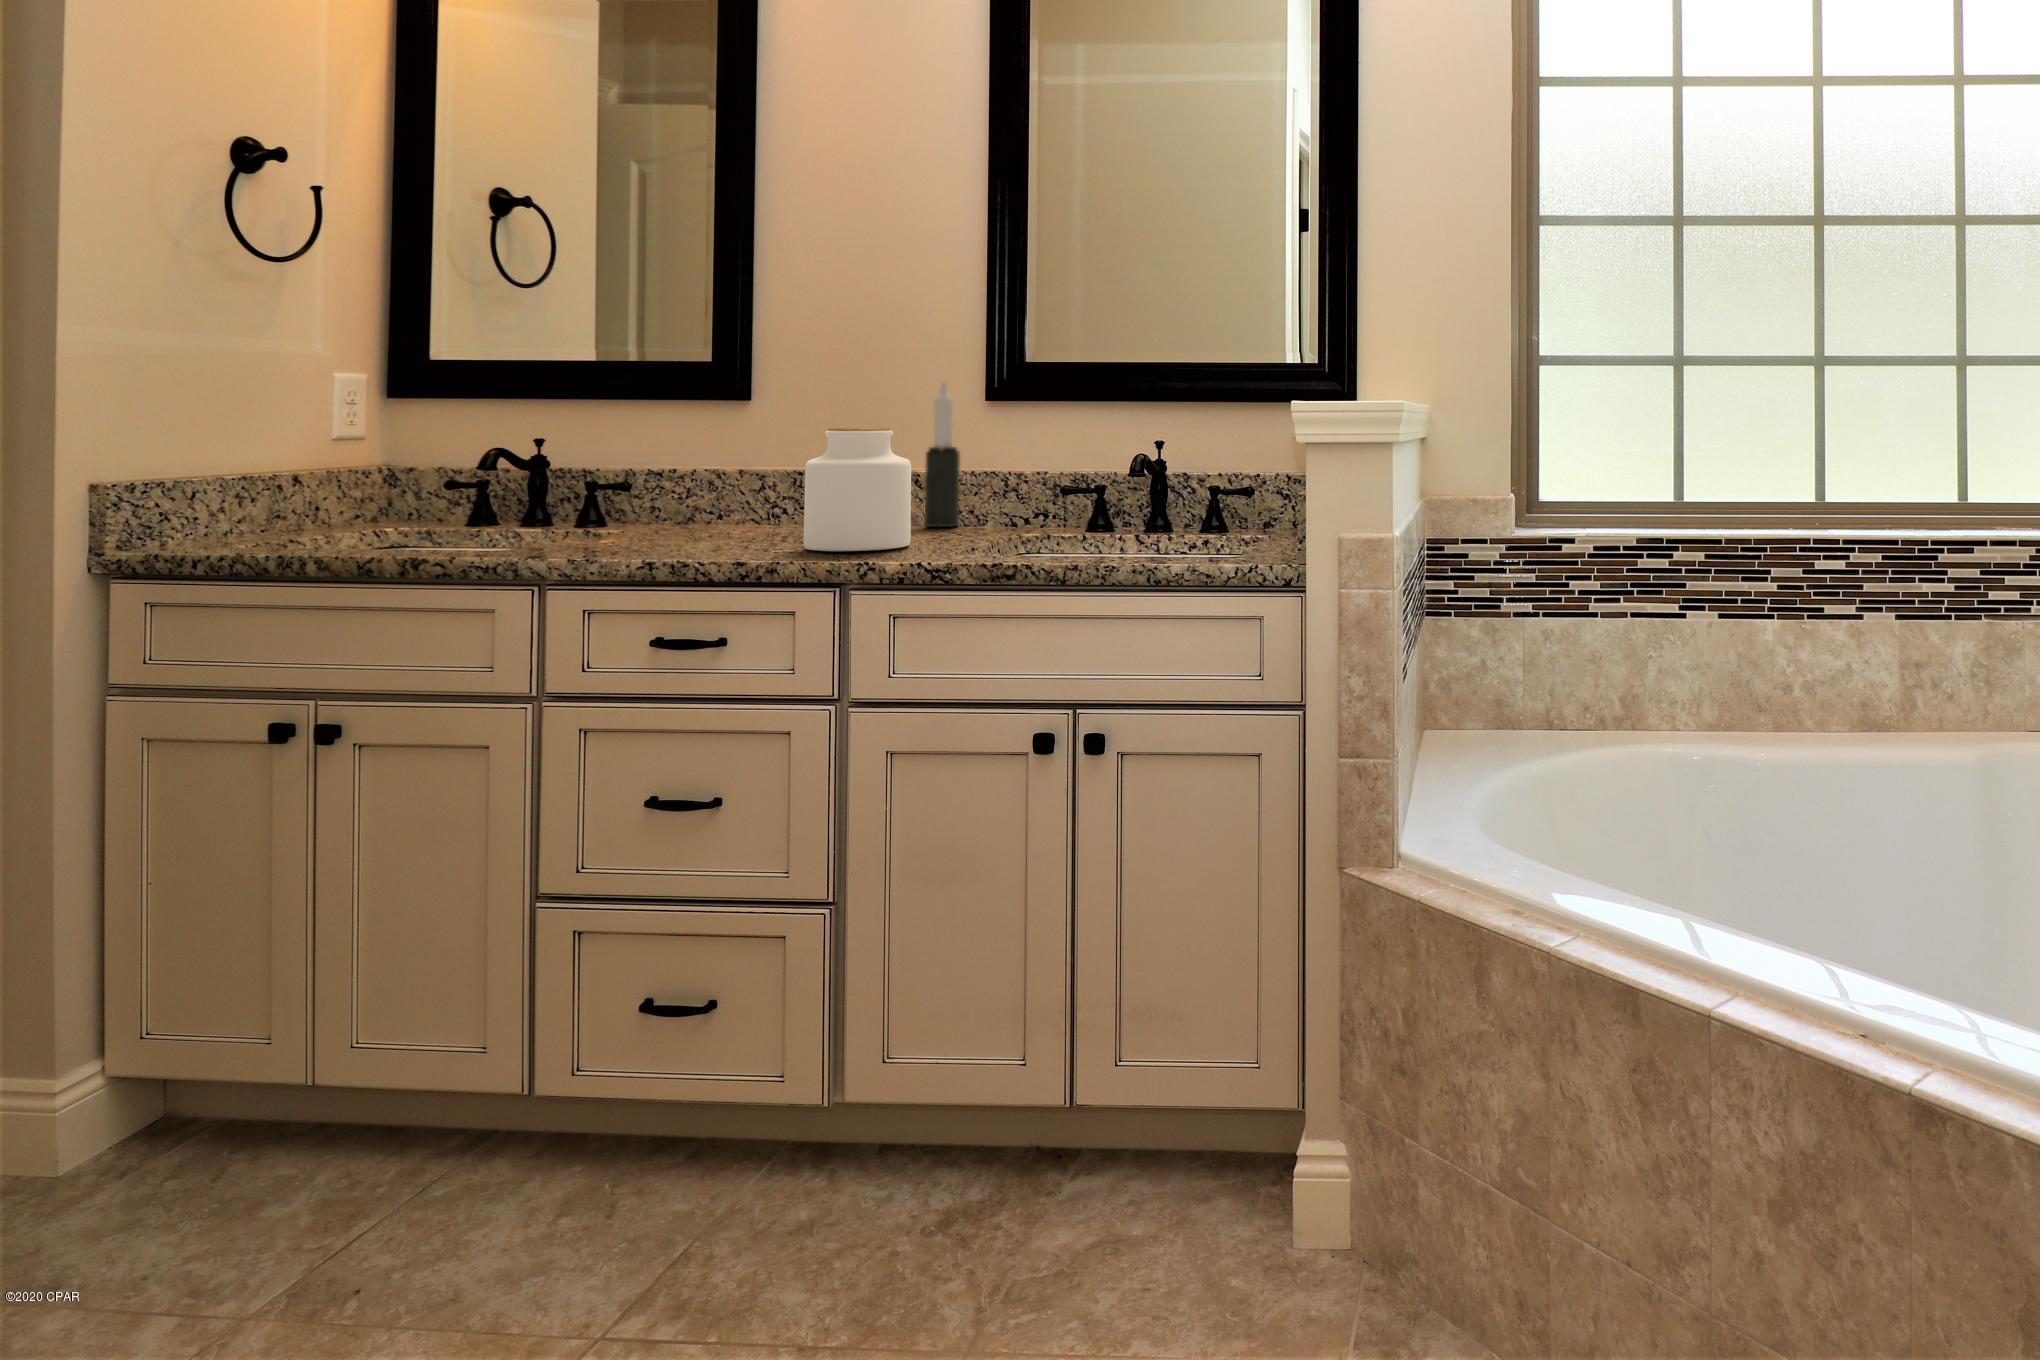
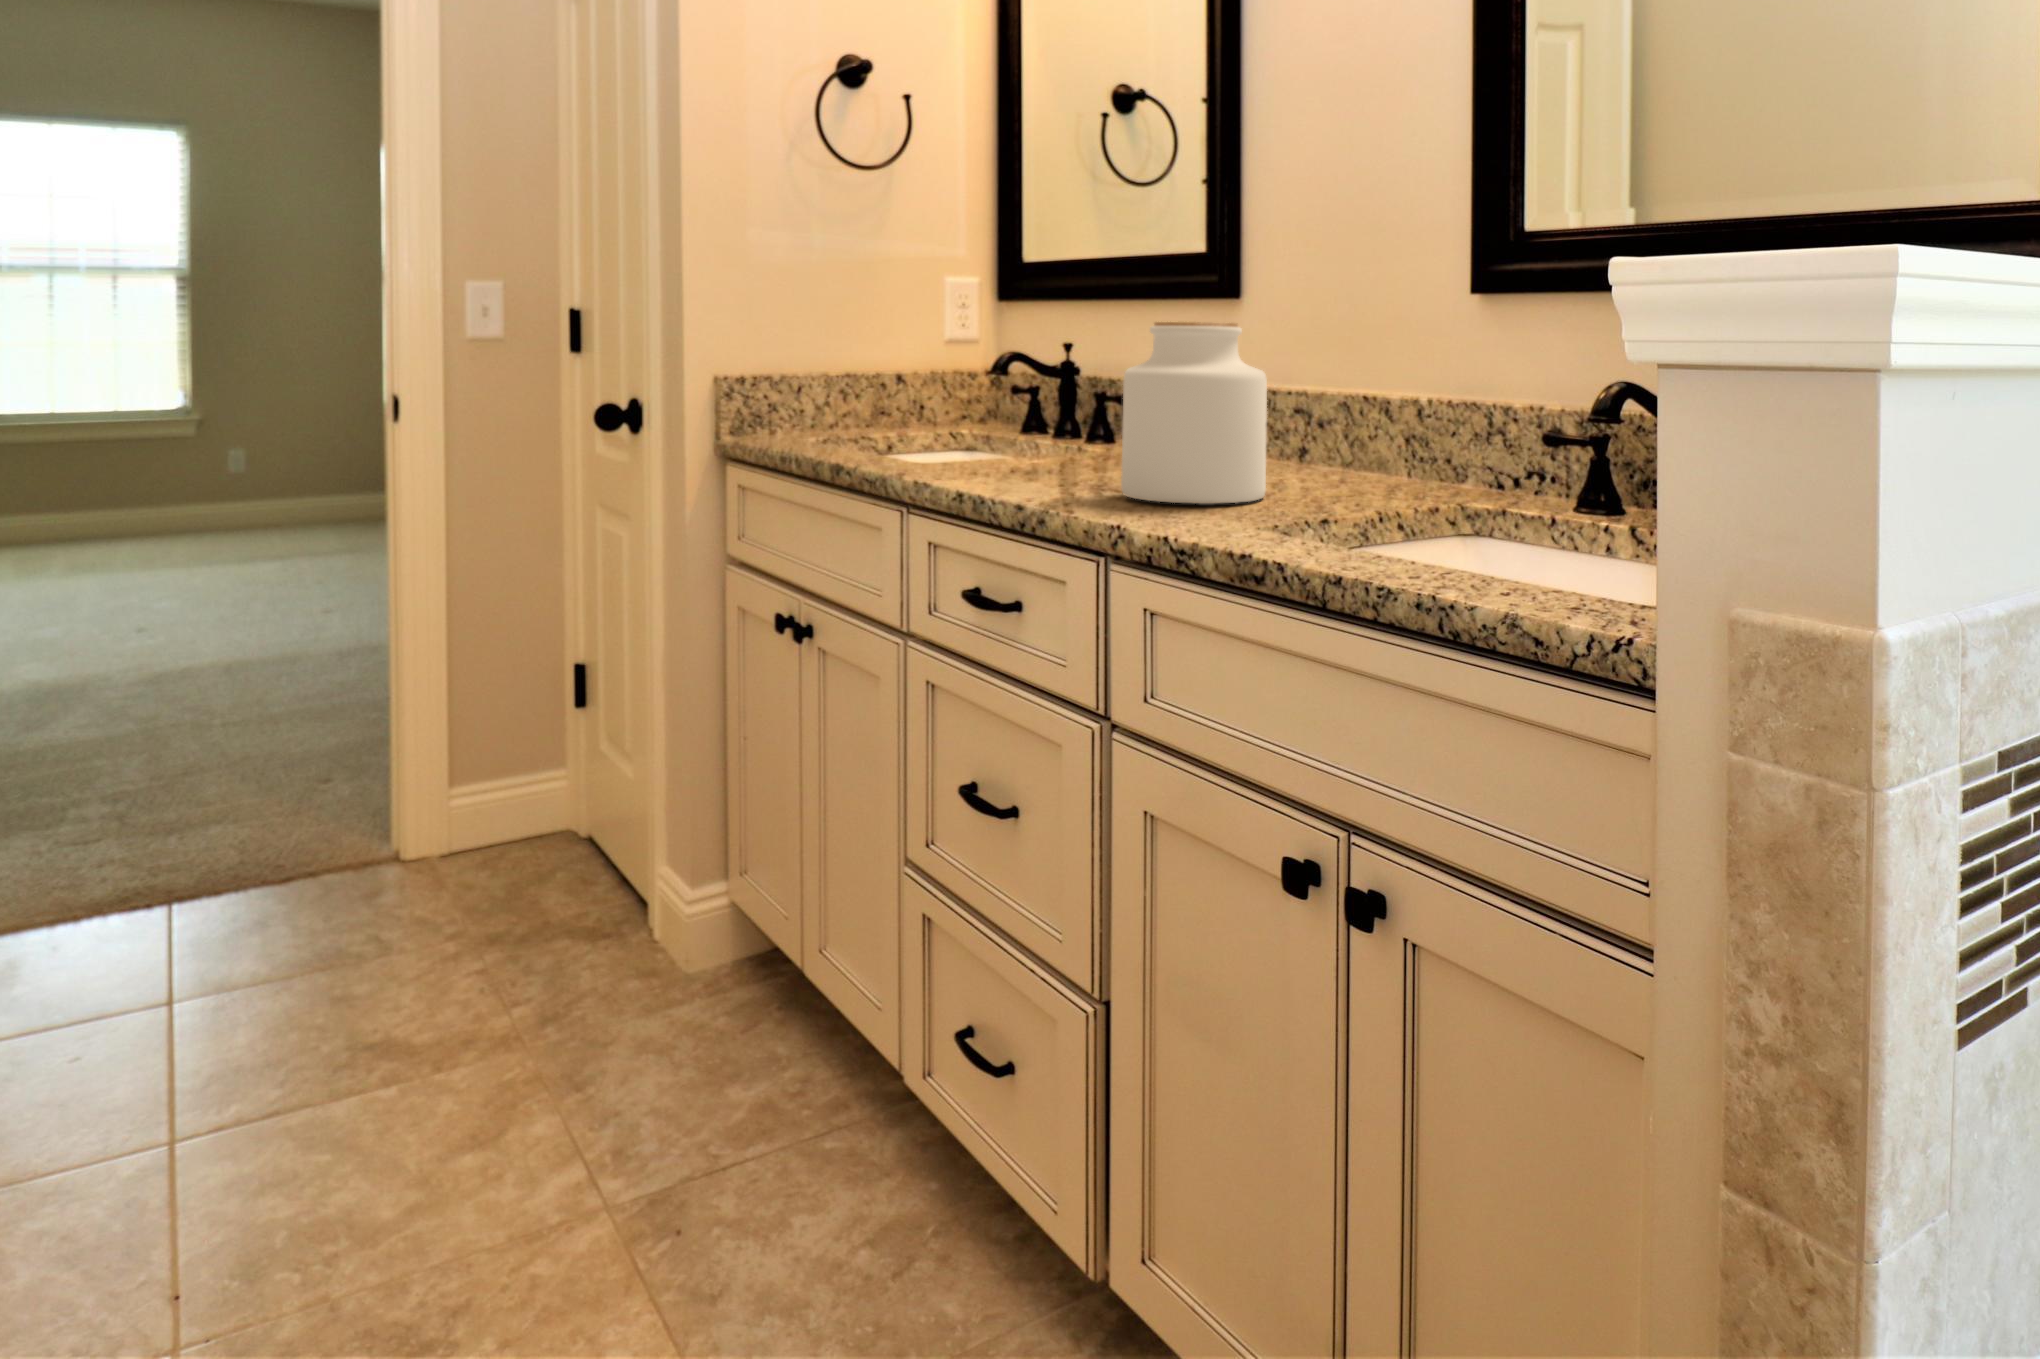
candle: present [925,380,960,527] -> none [1376,259,1433,480]

